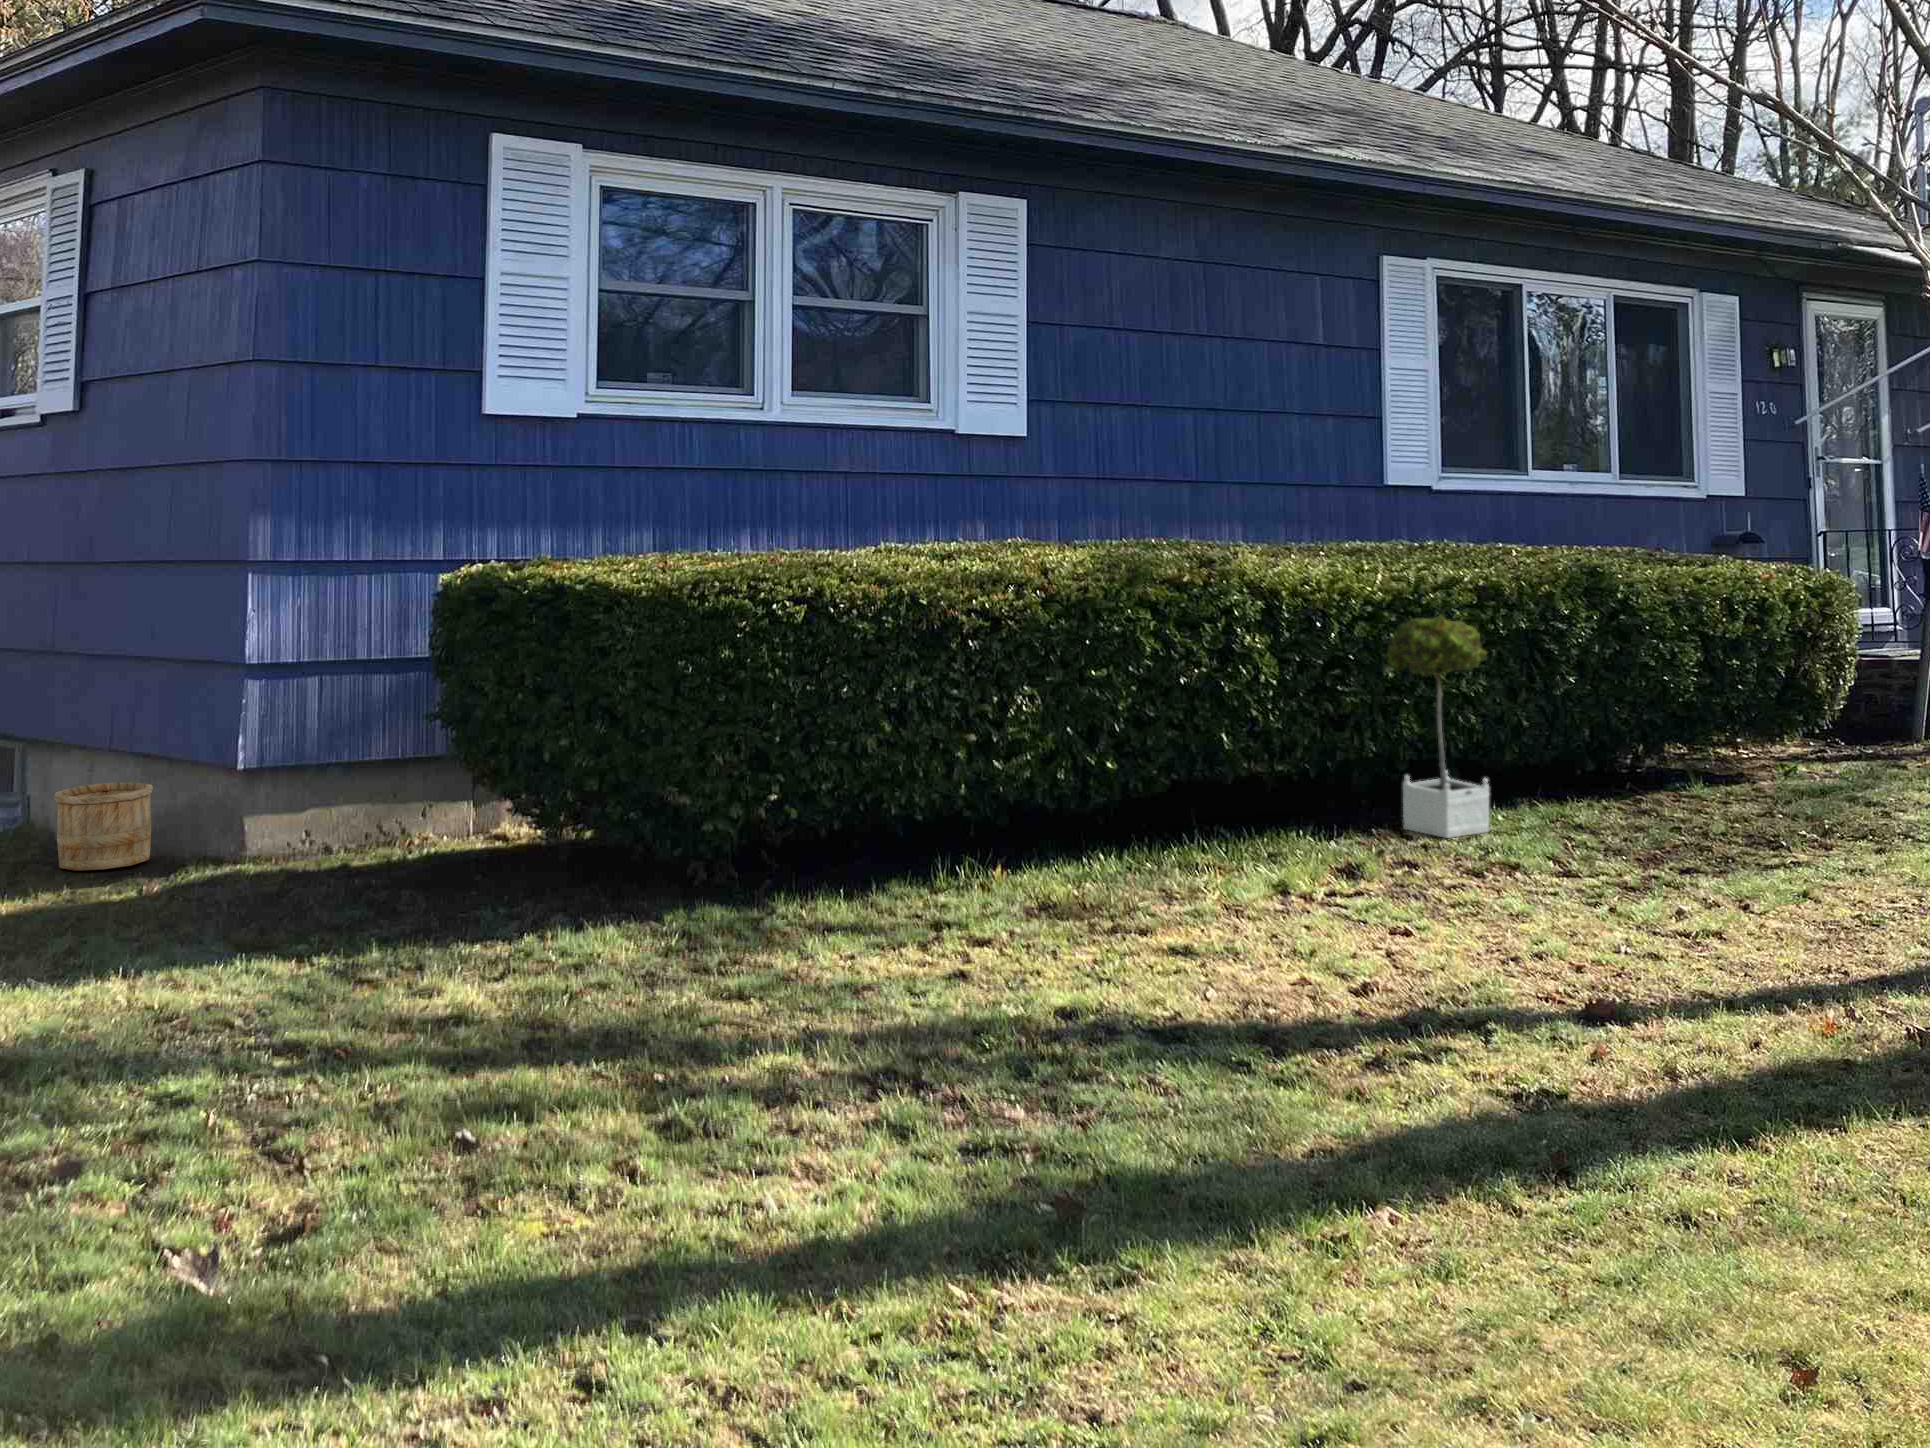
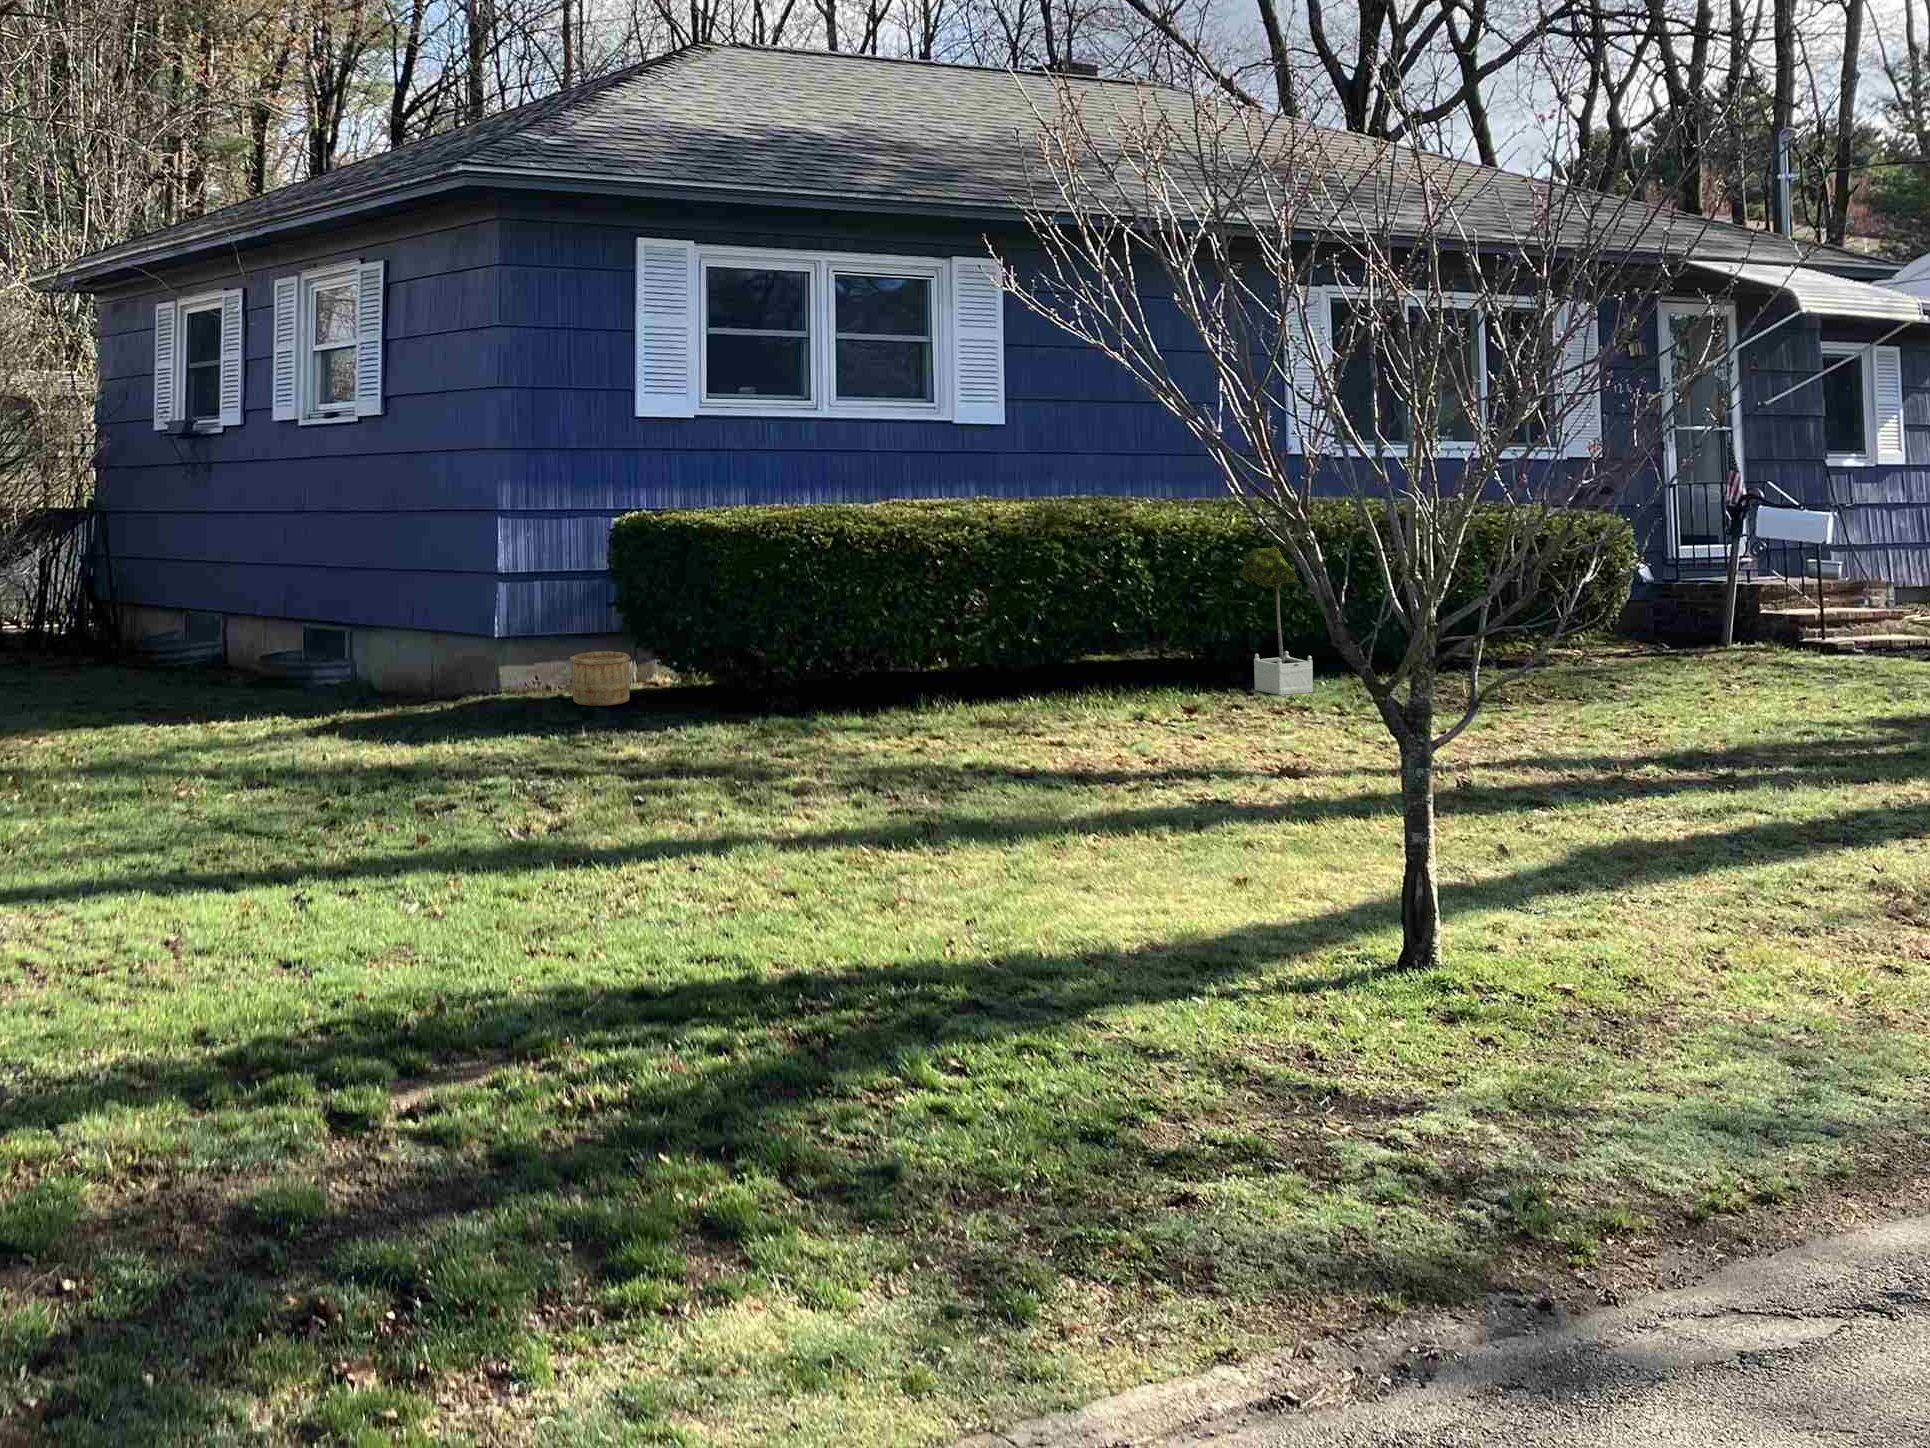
wooden bucket: present [54,782,153,871] -> present [570,651,630,706]

